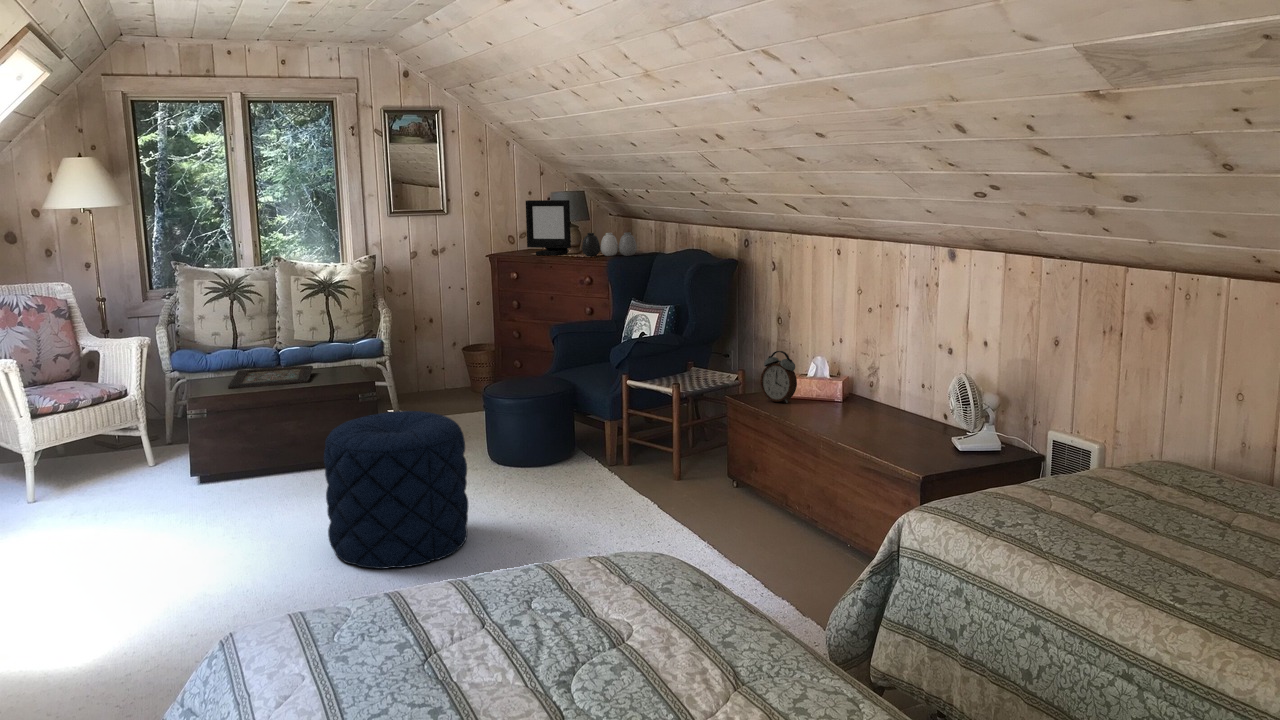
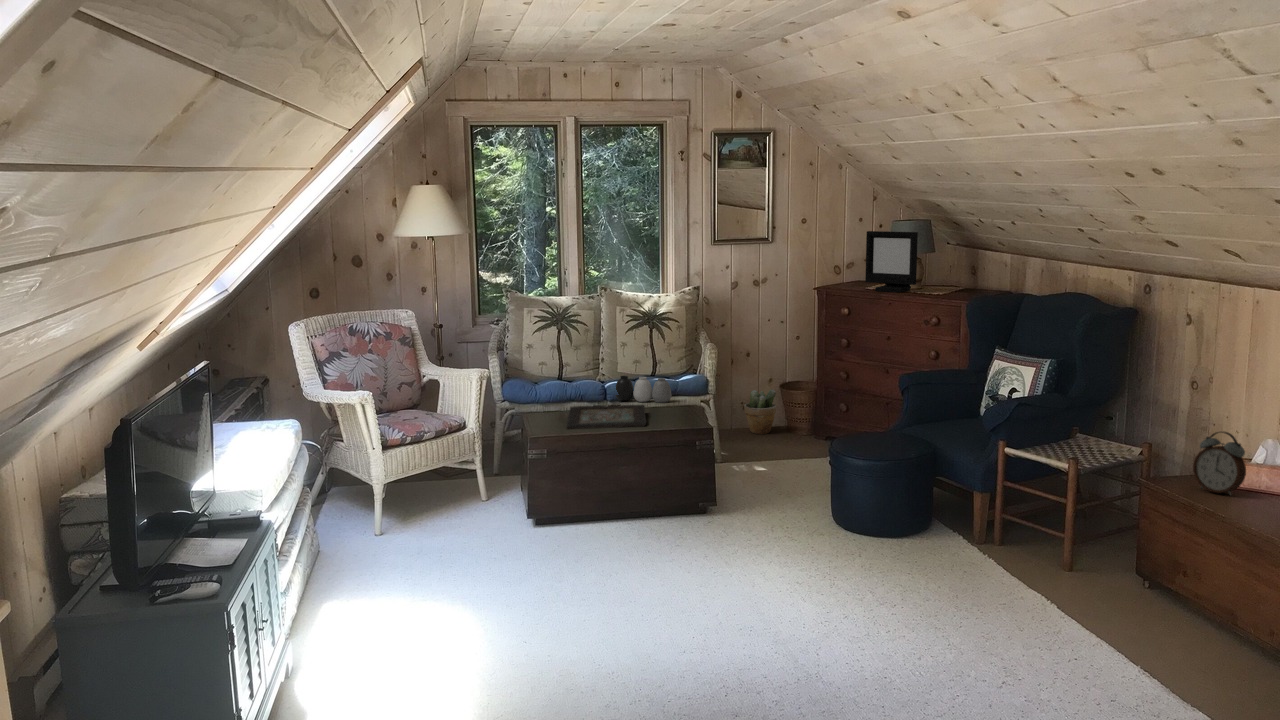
vase: present [582,233,637,256] -> present [615,376,672,403]
potted plant: none [428,352,458,394] -> present [744,389,776,434]
pouf: present [324,411,469,569] -> none [689,476,844,658]

